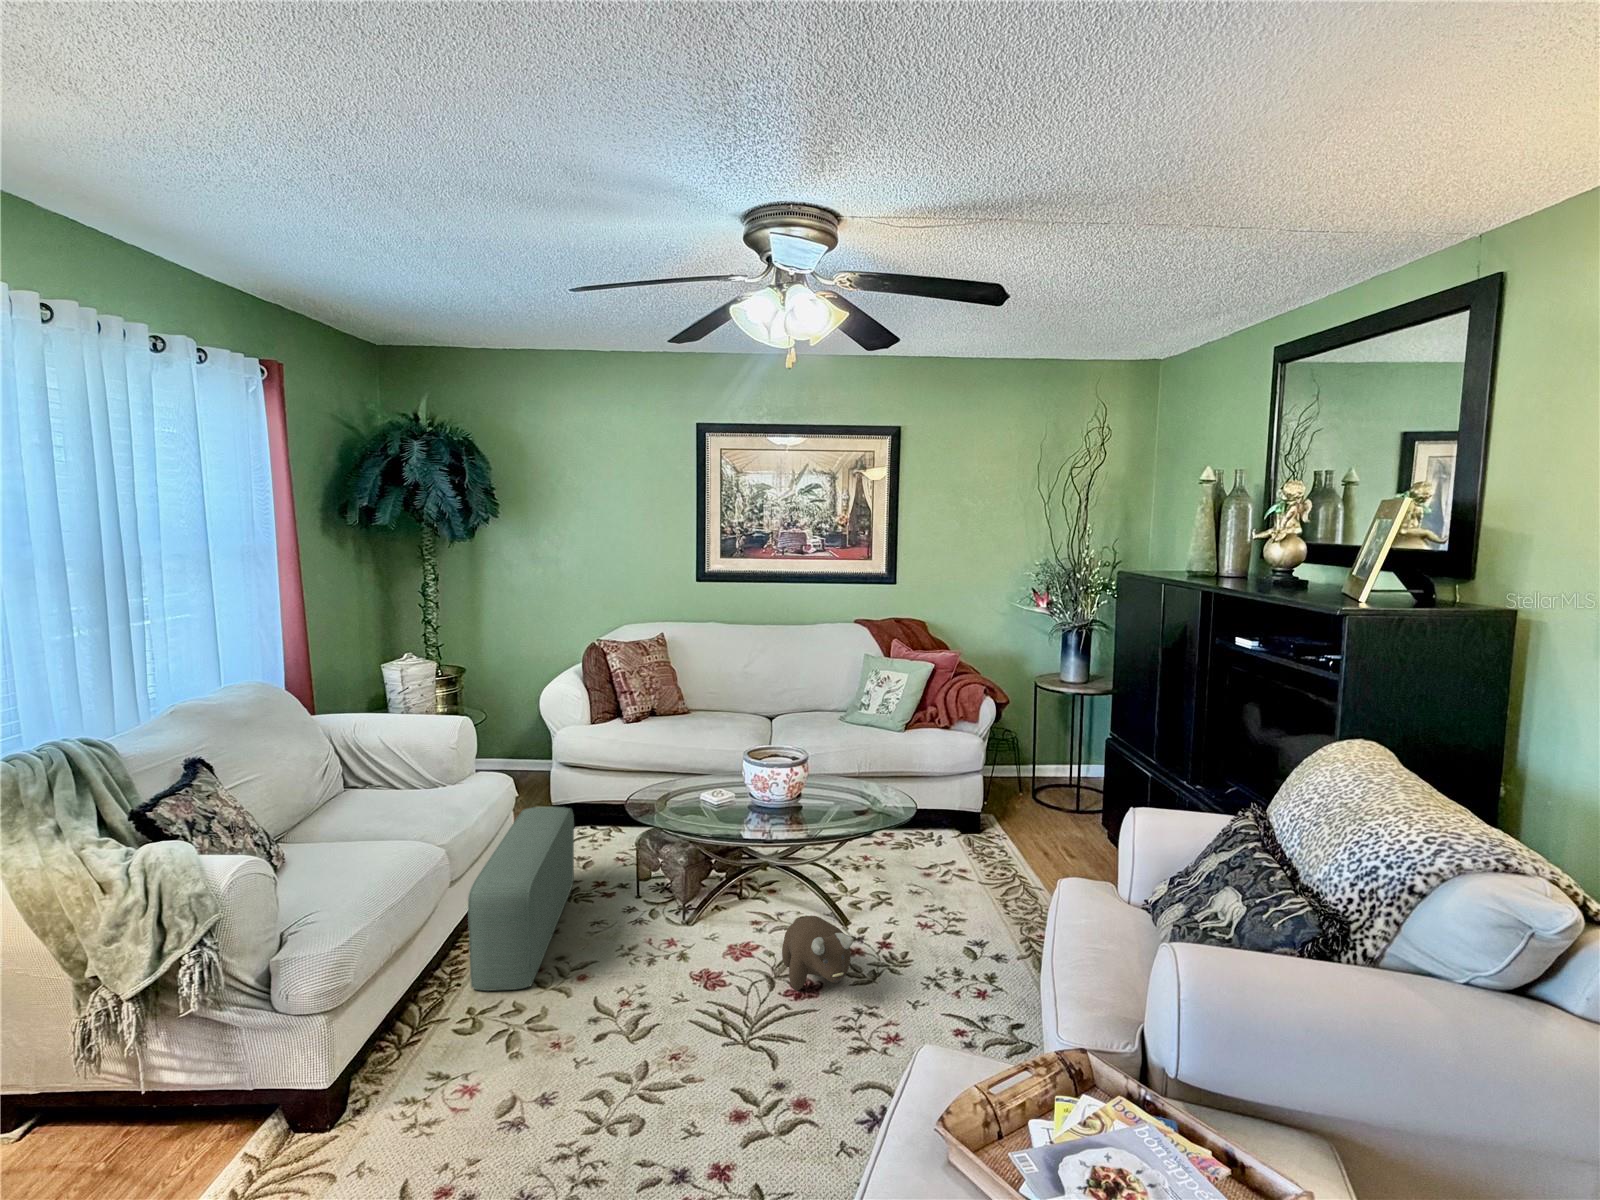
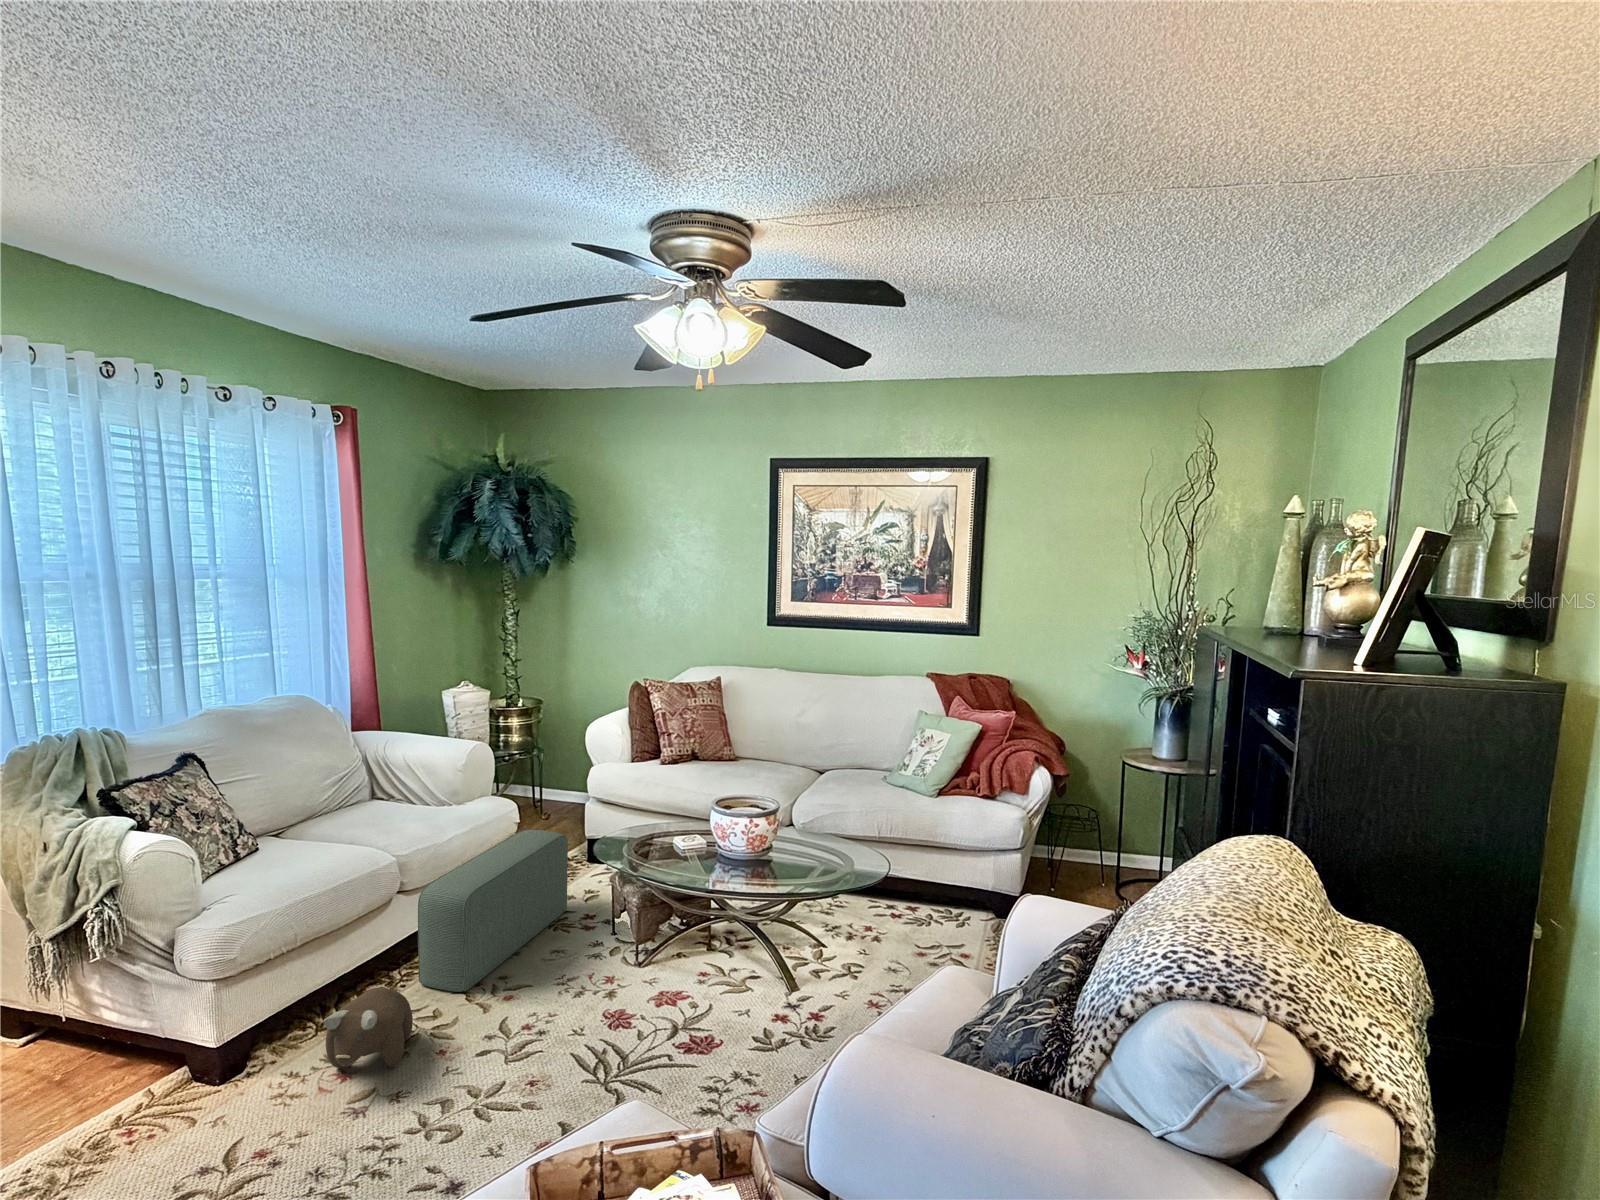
plush toy: present [782,916,853,990] -> present [324,987,413,1068]

